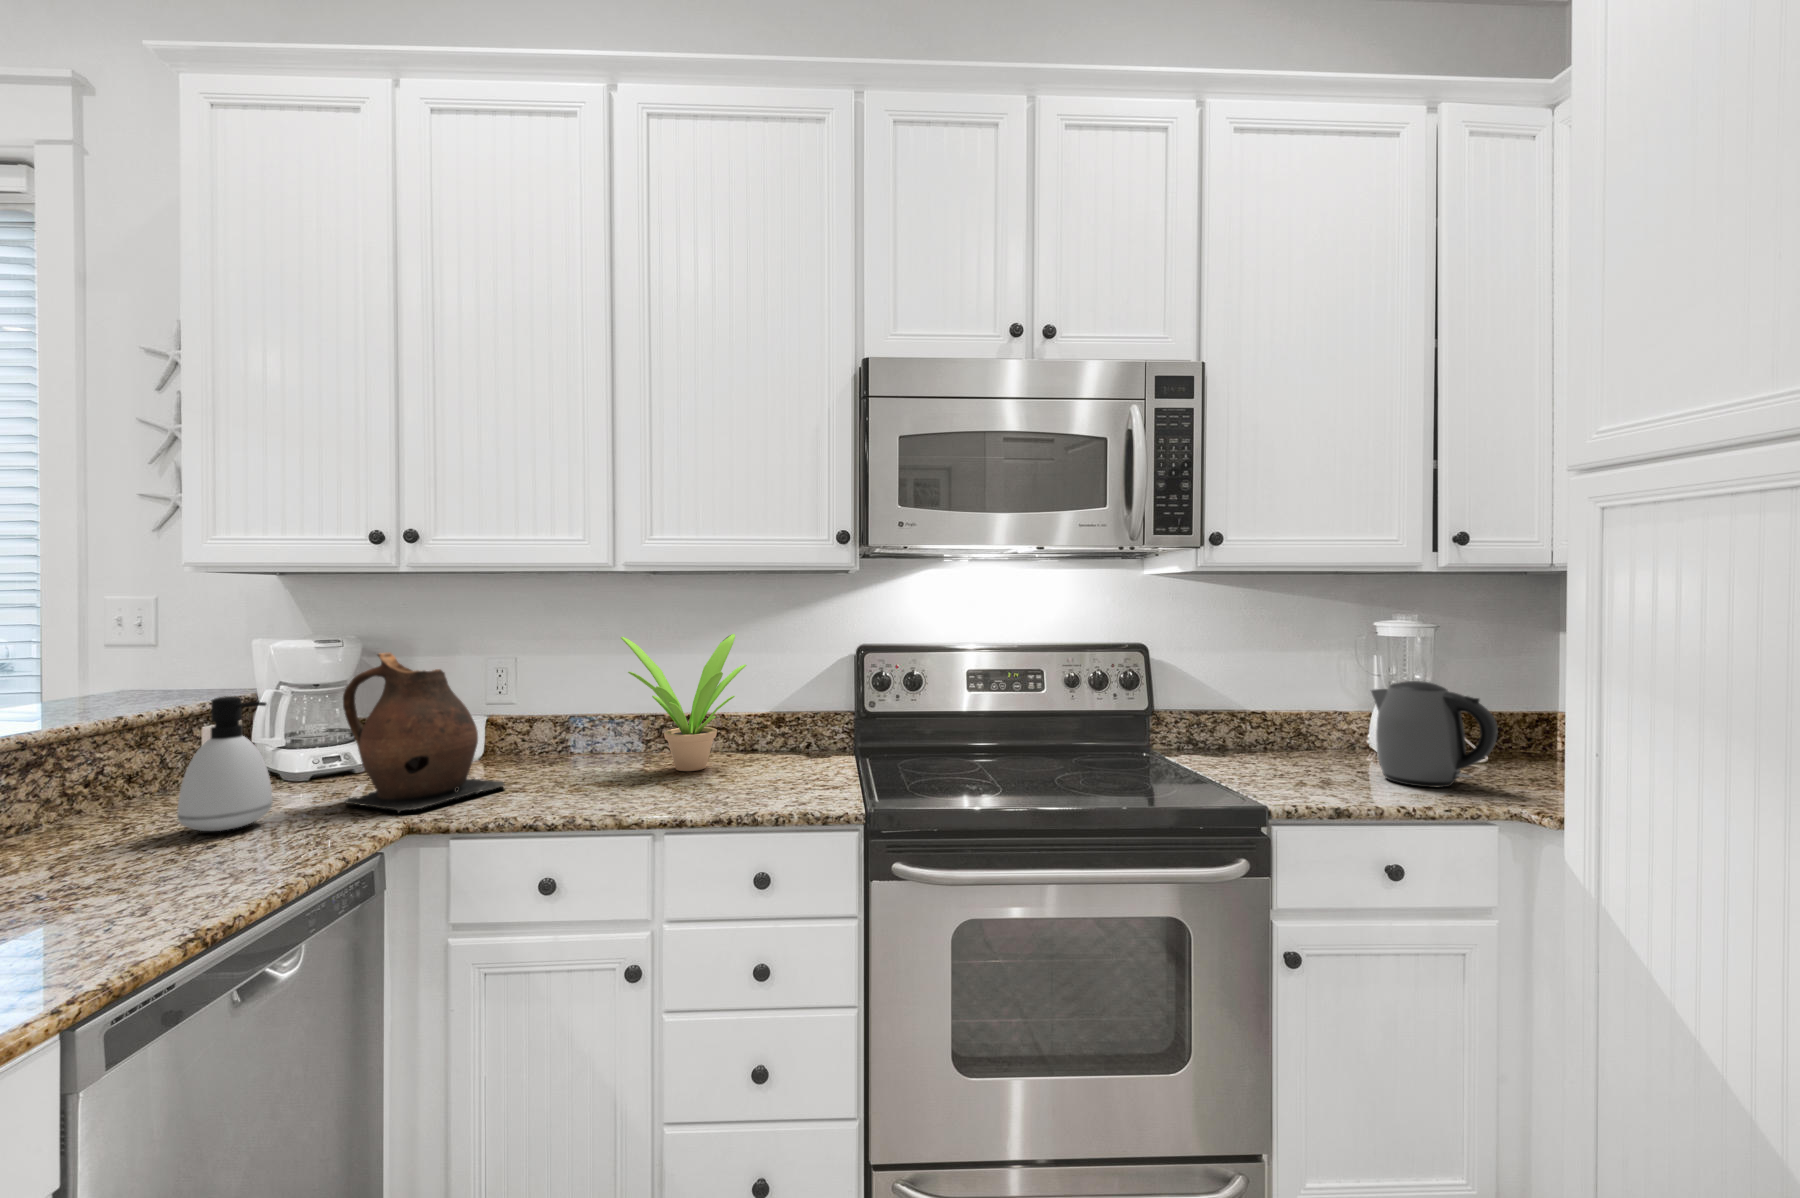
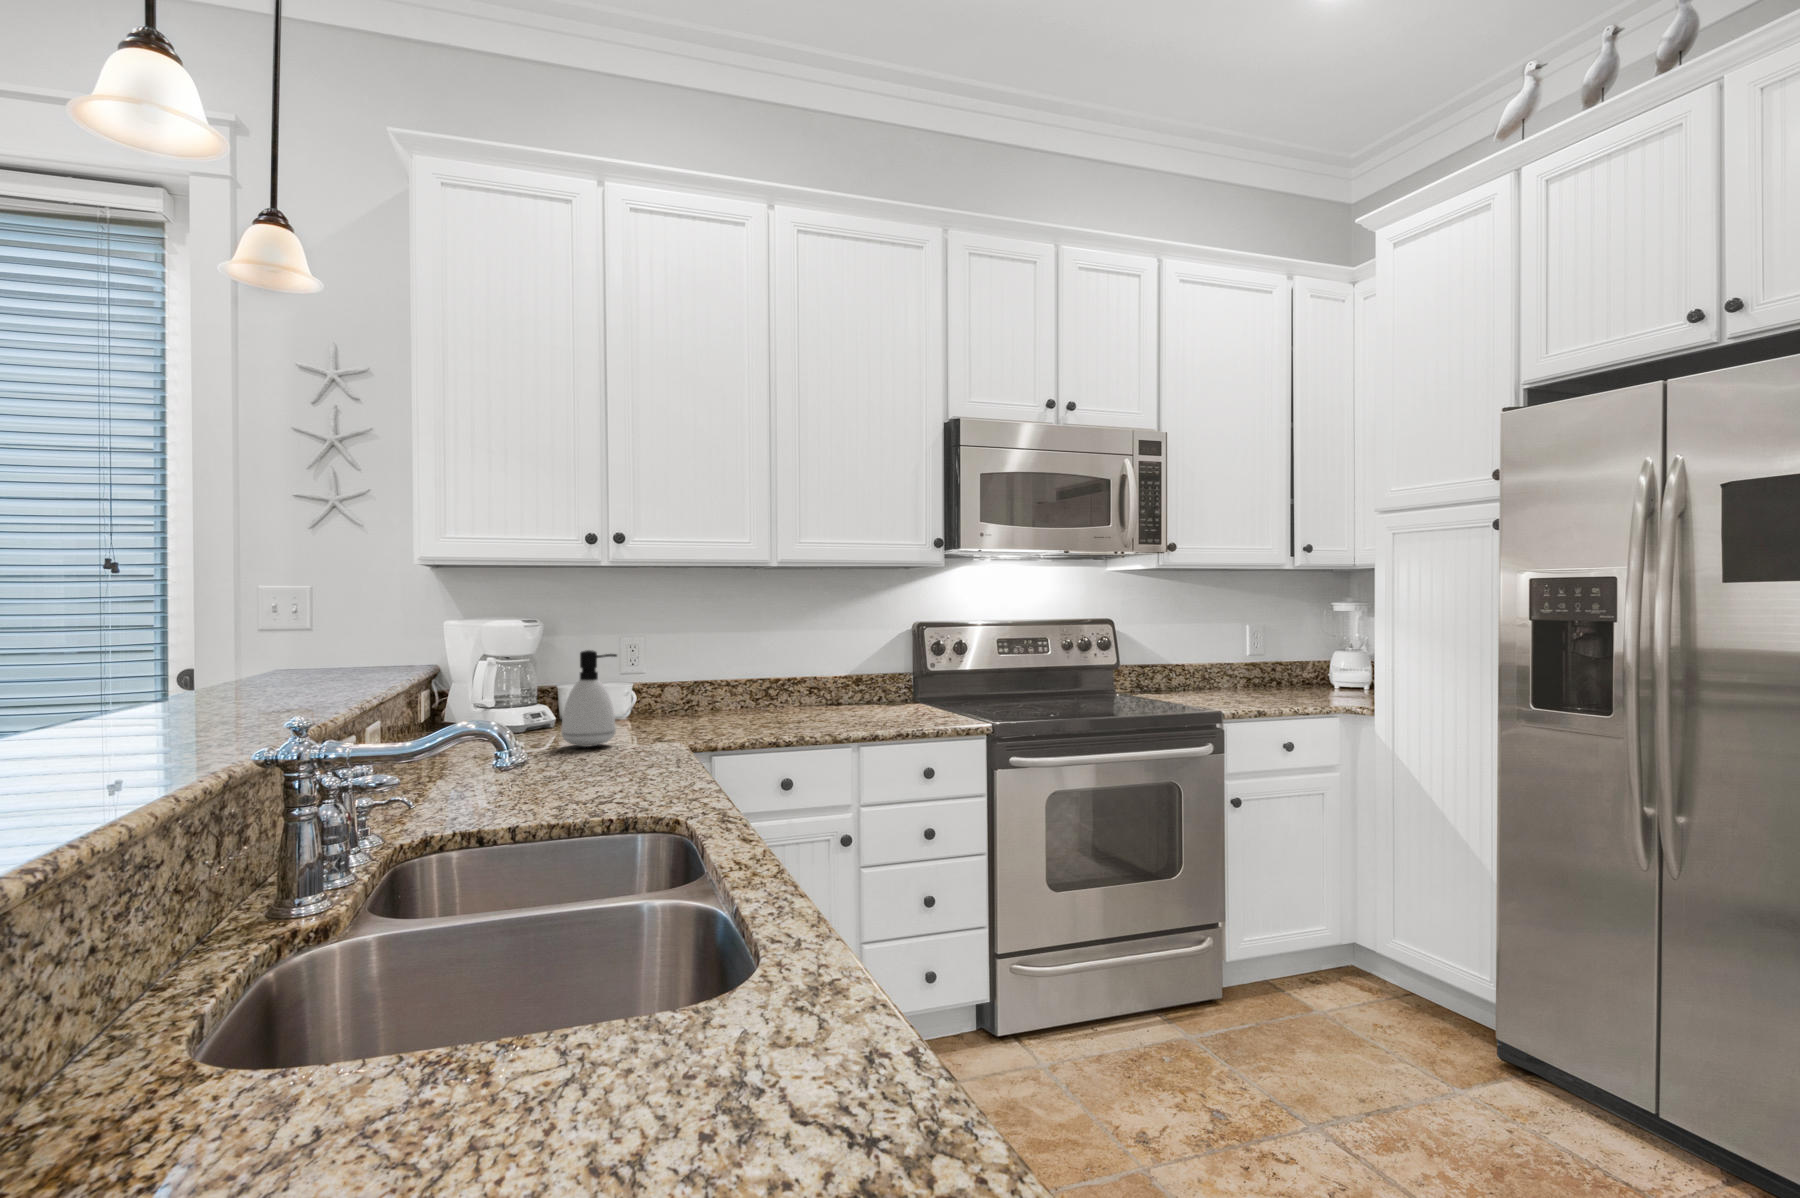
potted plant: present [621,634,746,771] -> none [764,612,860,714]
ceramic pitcher: present [343,653,505,813] -> none [619,623,720,736]
kettle: present [1371,681,1498,788] -> none [1258,637,1329,701]

